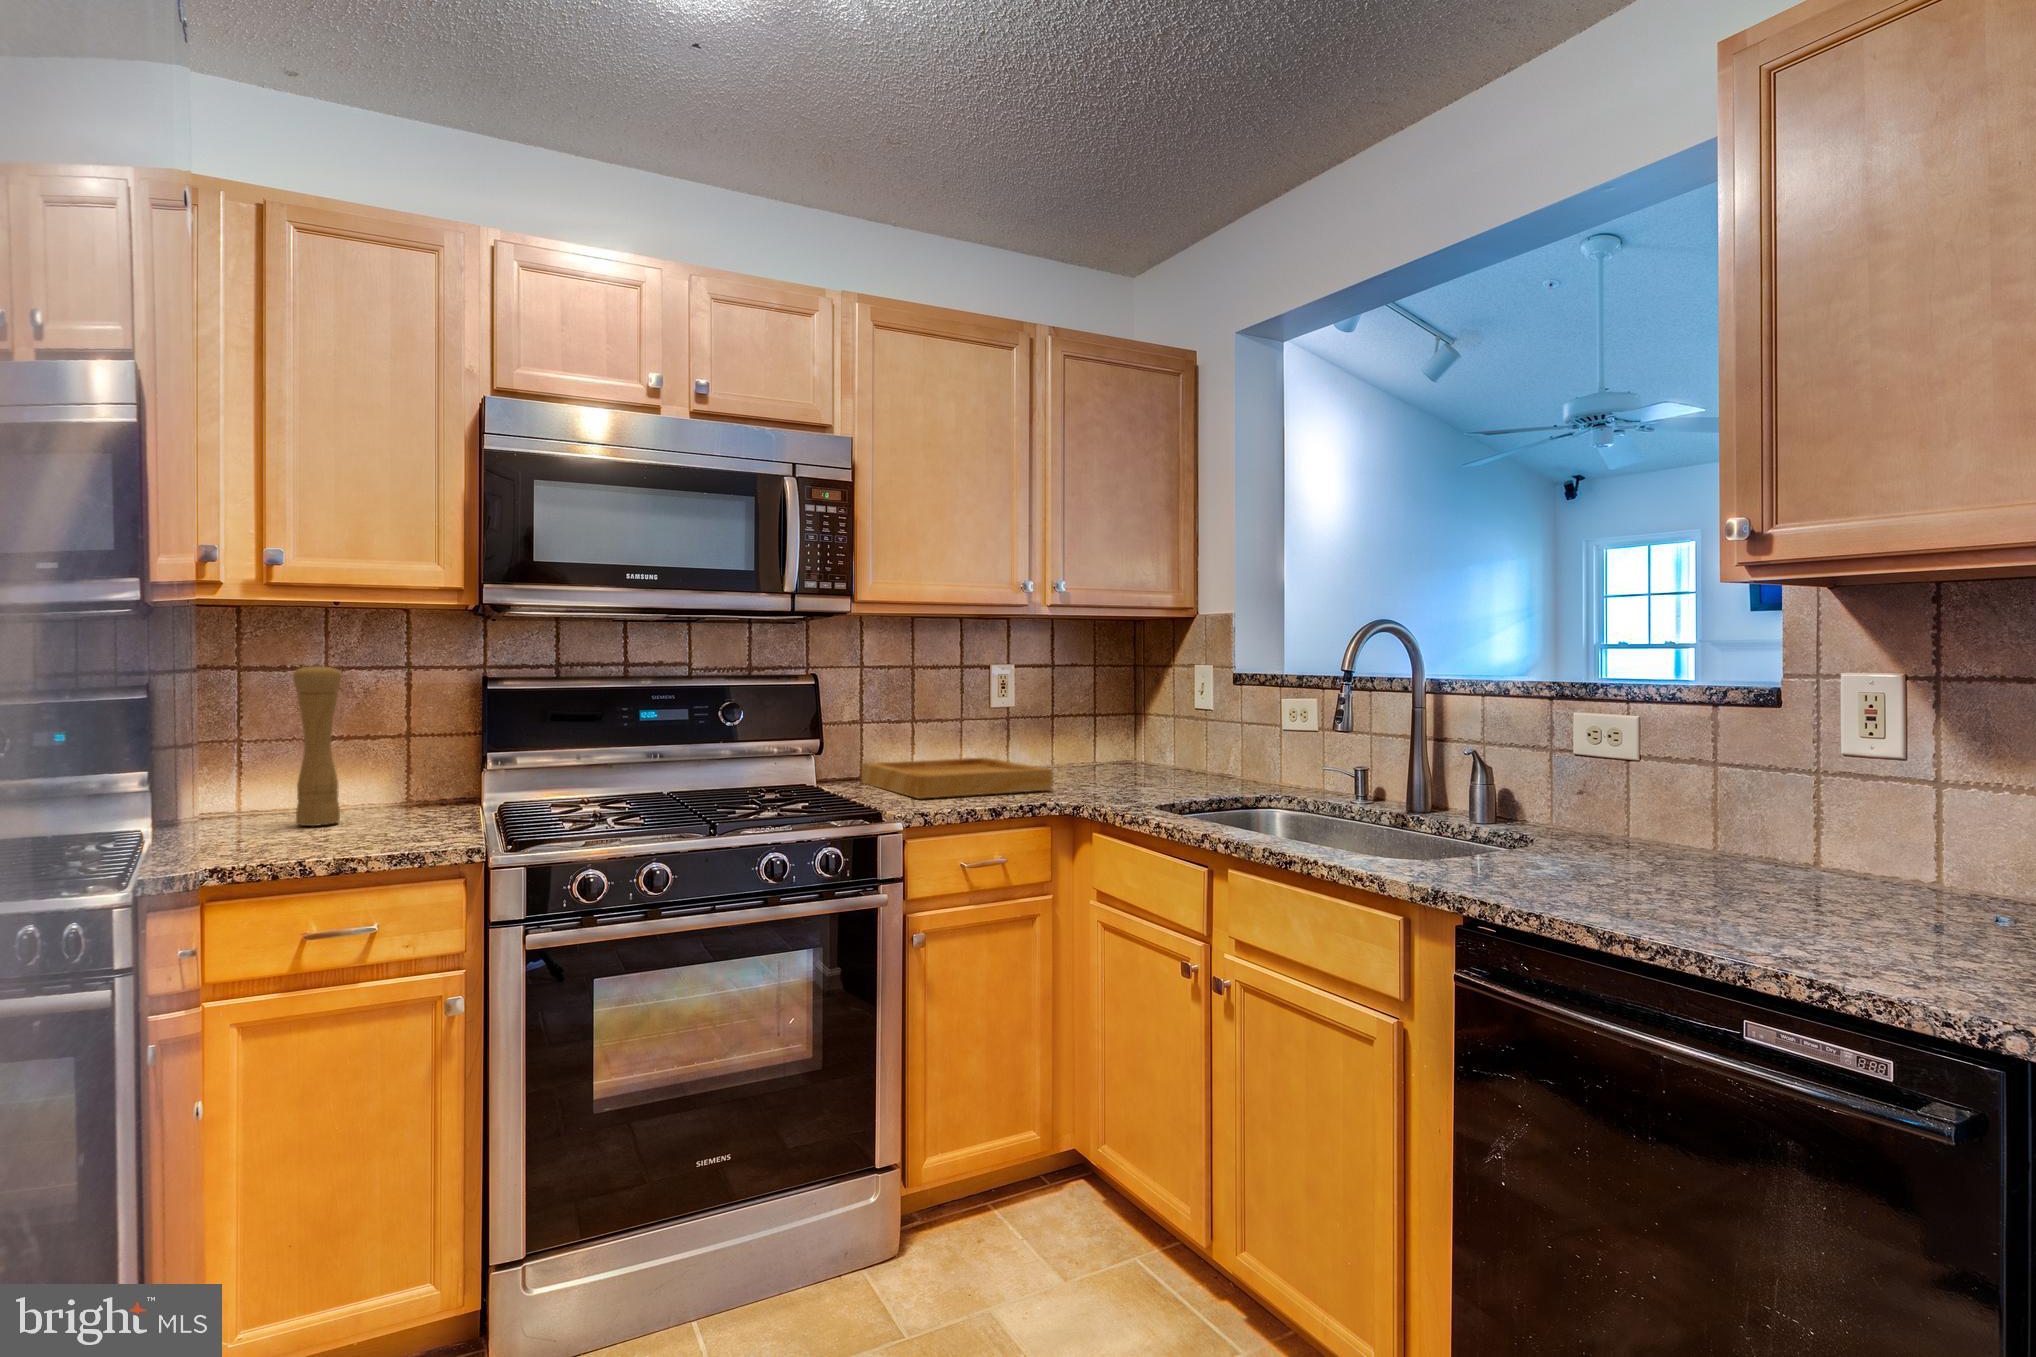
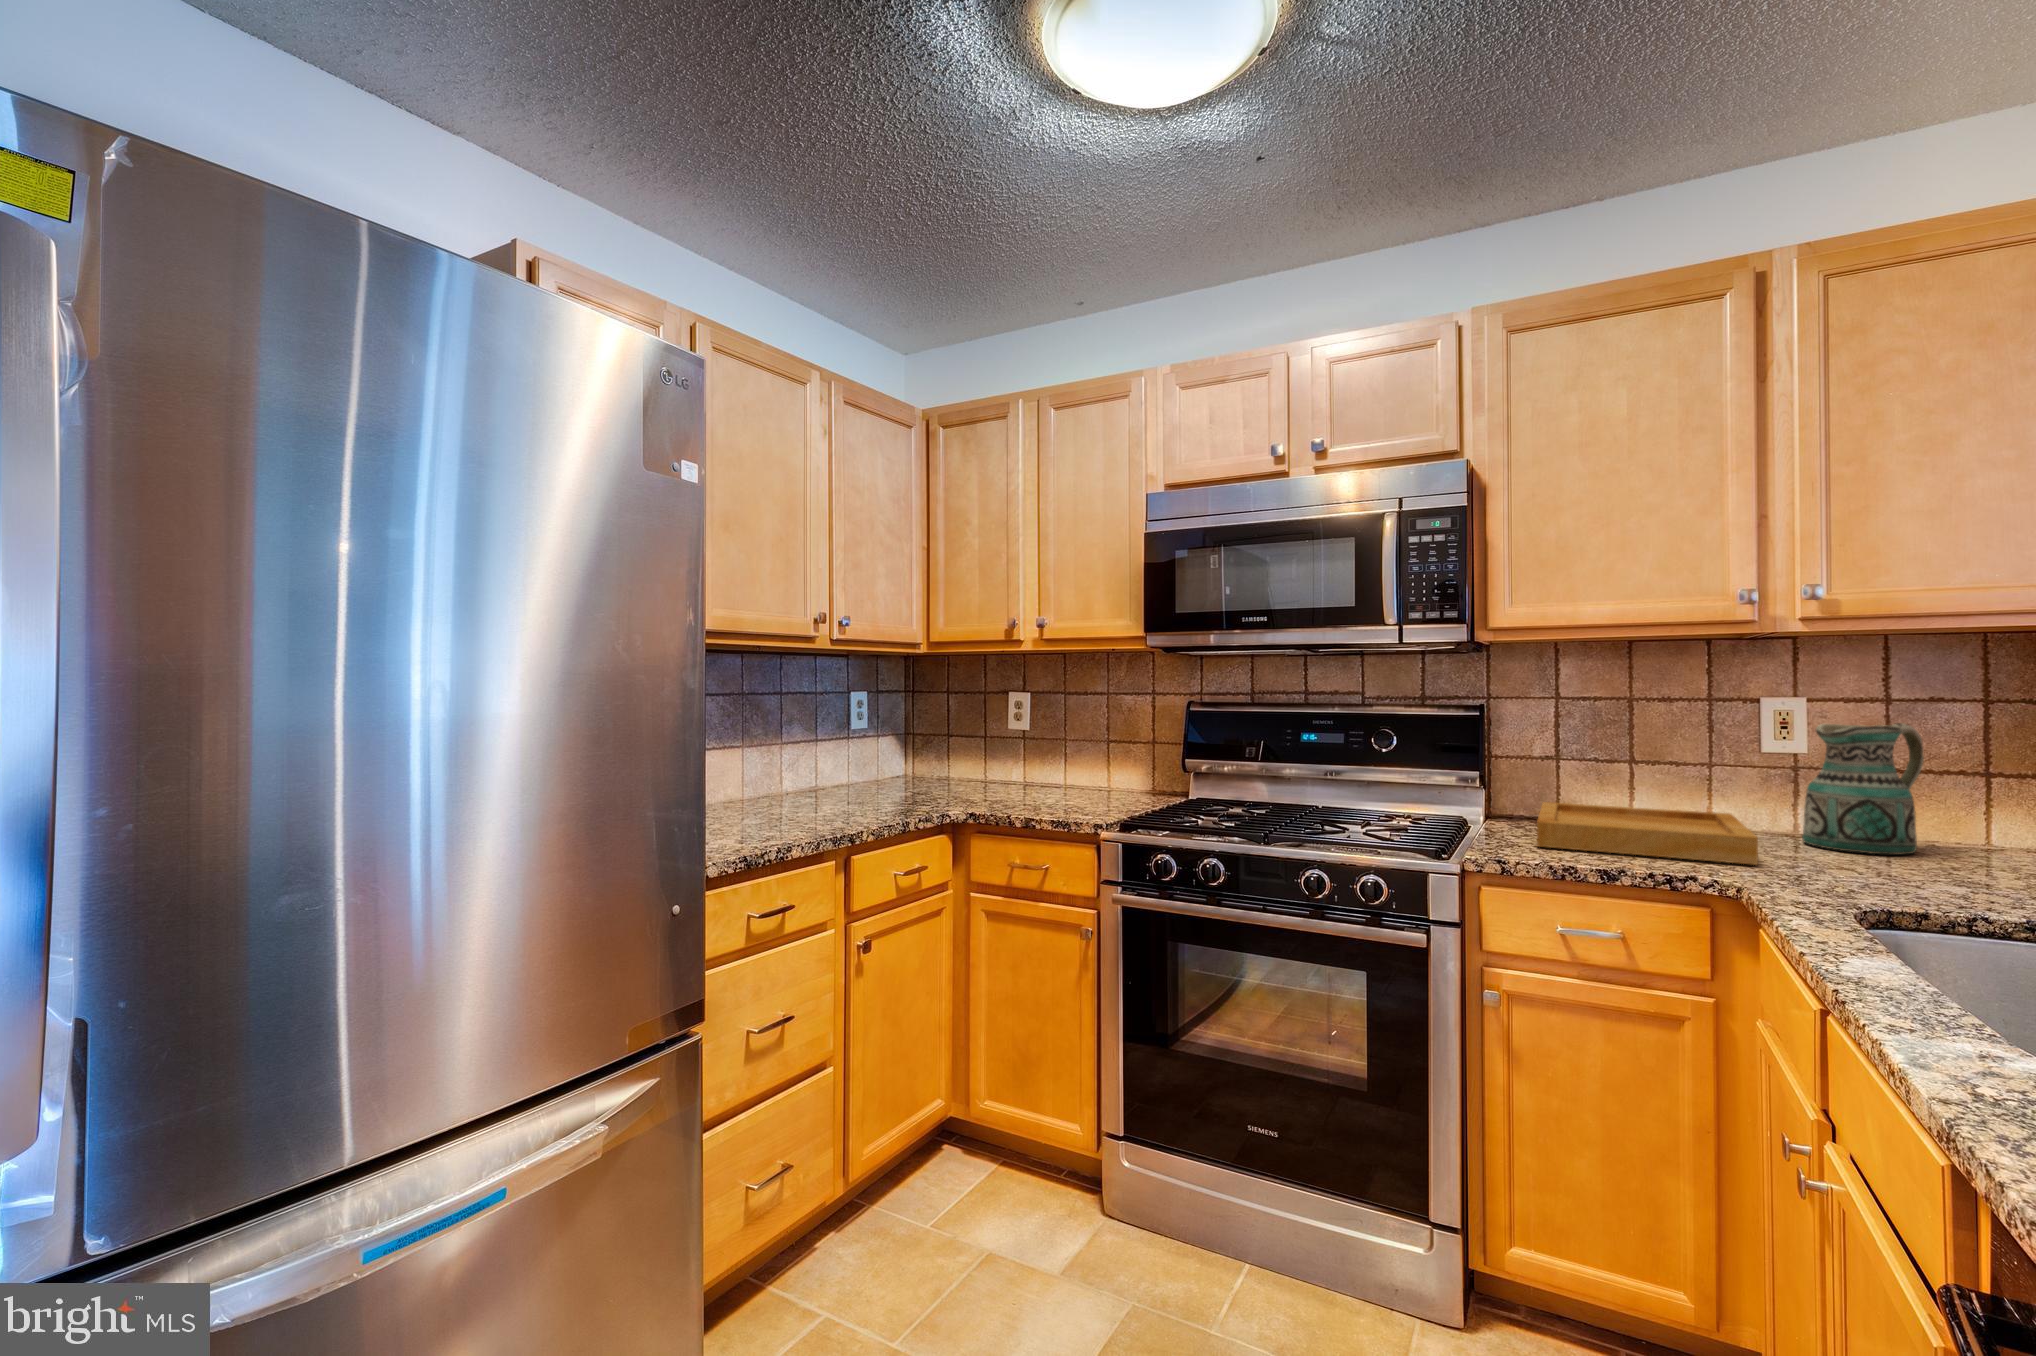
pepper mill: present [293,664,341,826] -> none [1058,690,1085,798]
ceramic pitcher: none [1023,682,1084,776] -> present [1802,723,1924,854]

